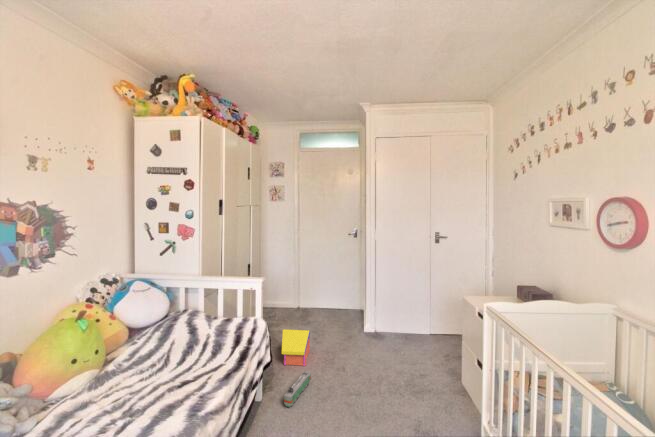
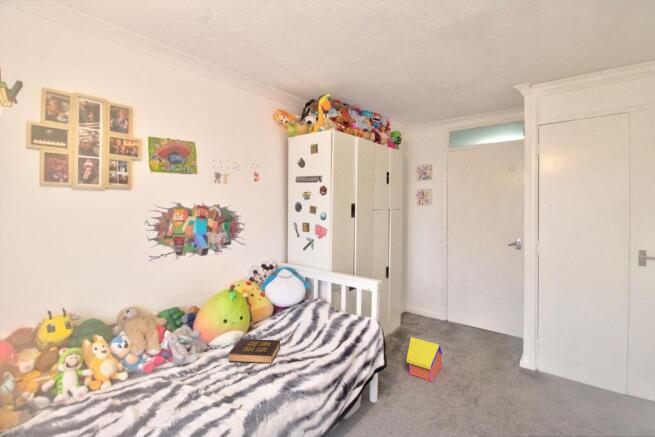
hardback book: none [92,366,159,412] -> present [229,339,280,364]
toy train: present [284,371,311,407] -> none [394,386,432,418]

